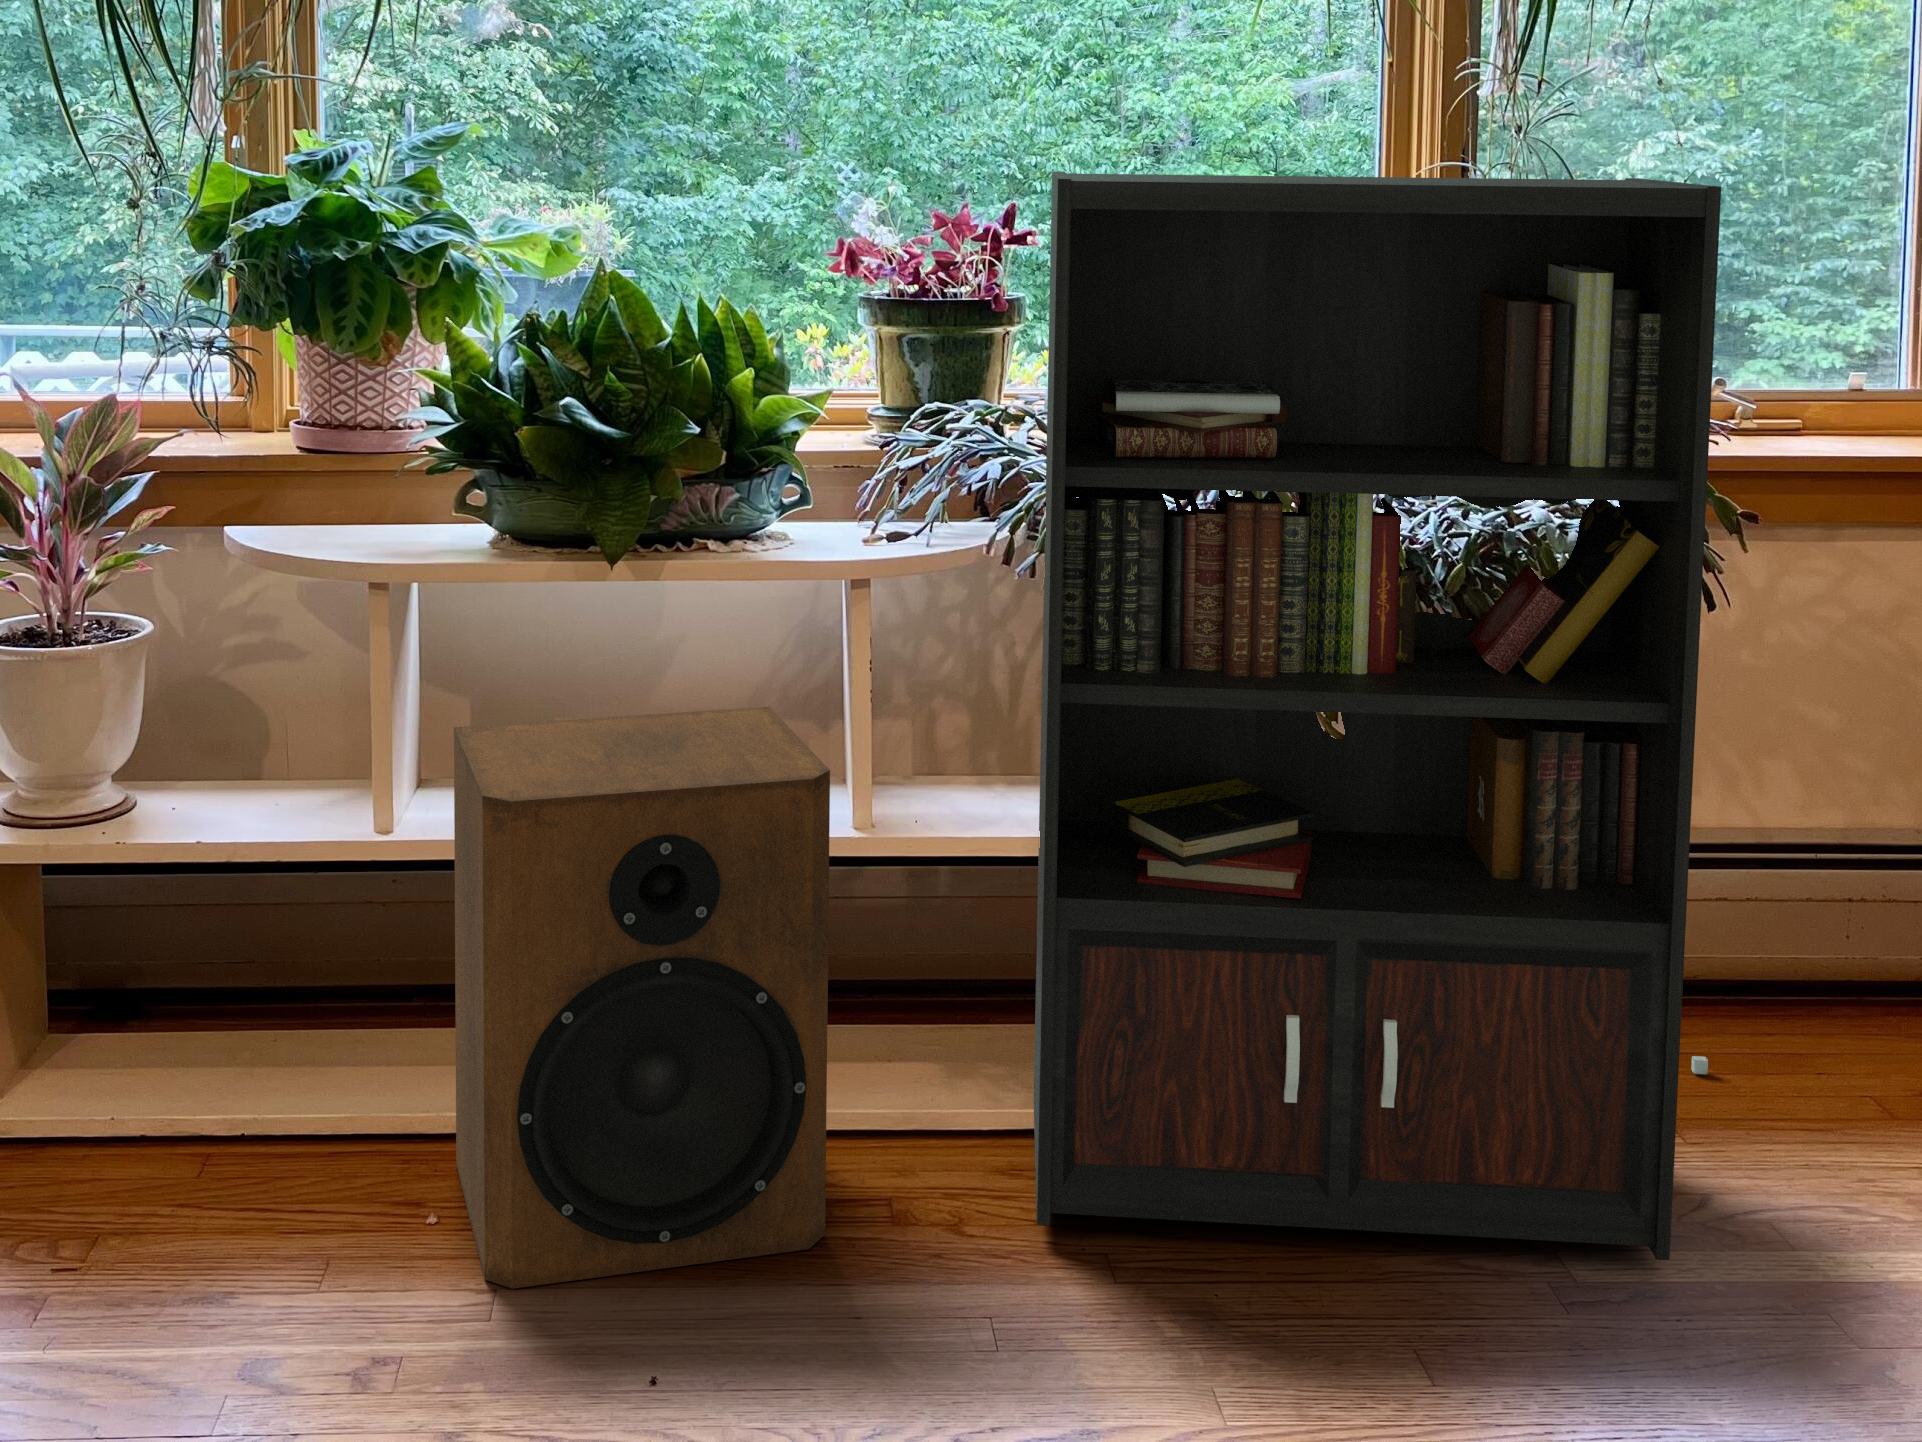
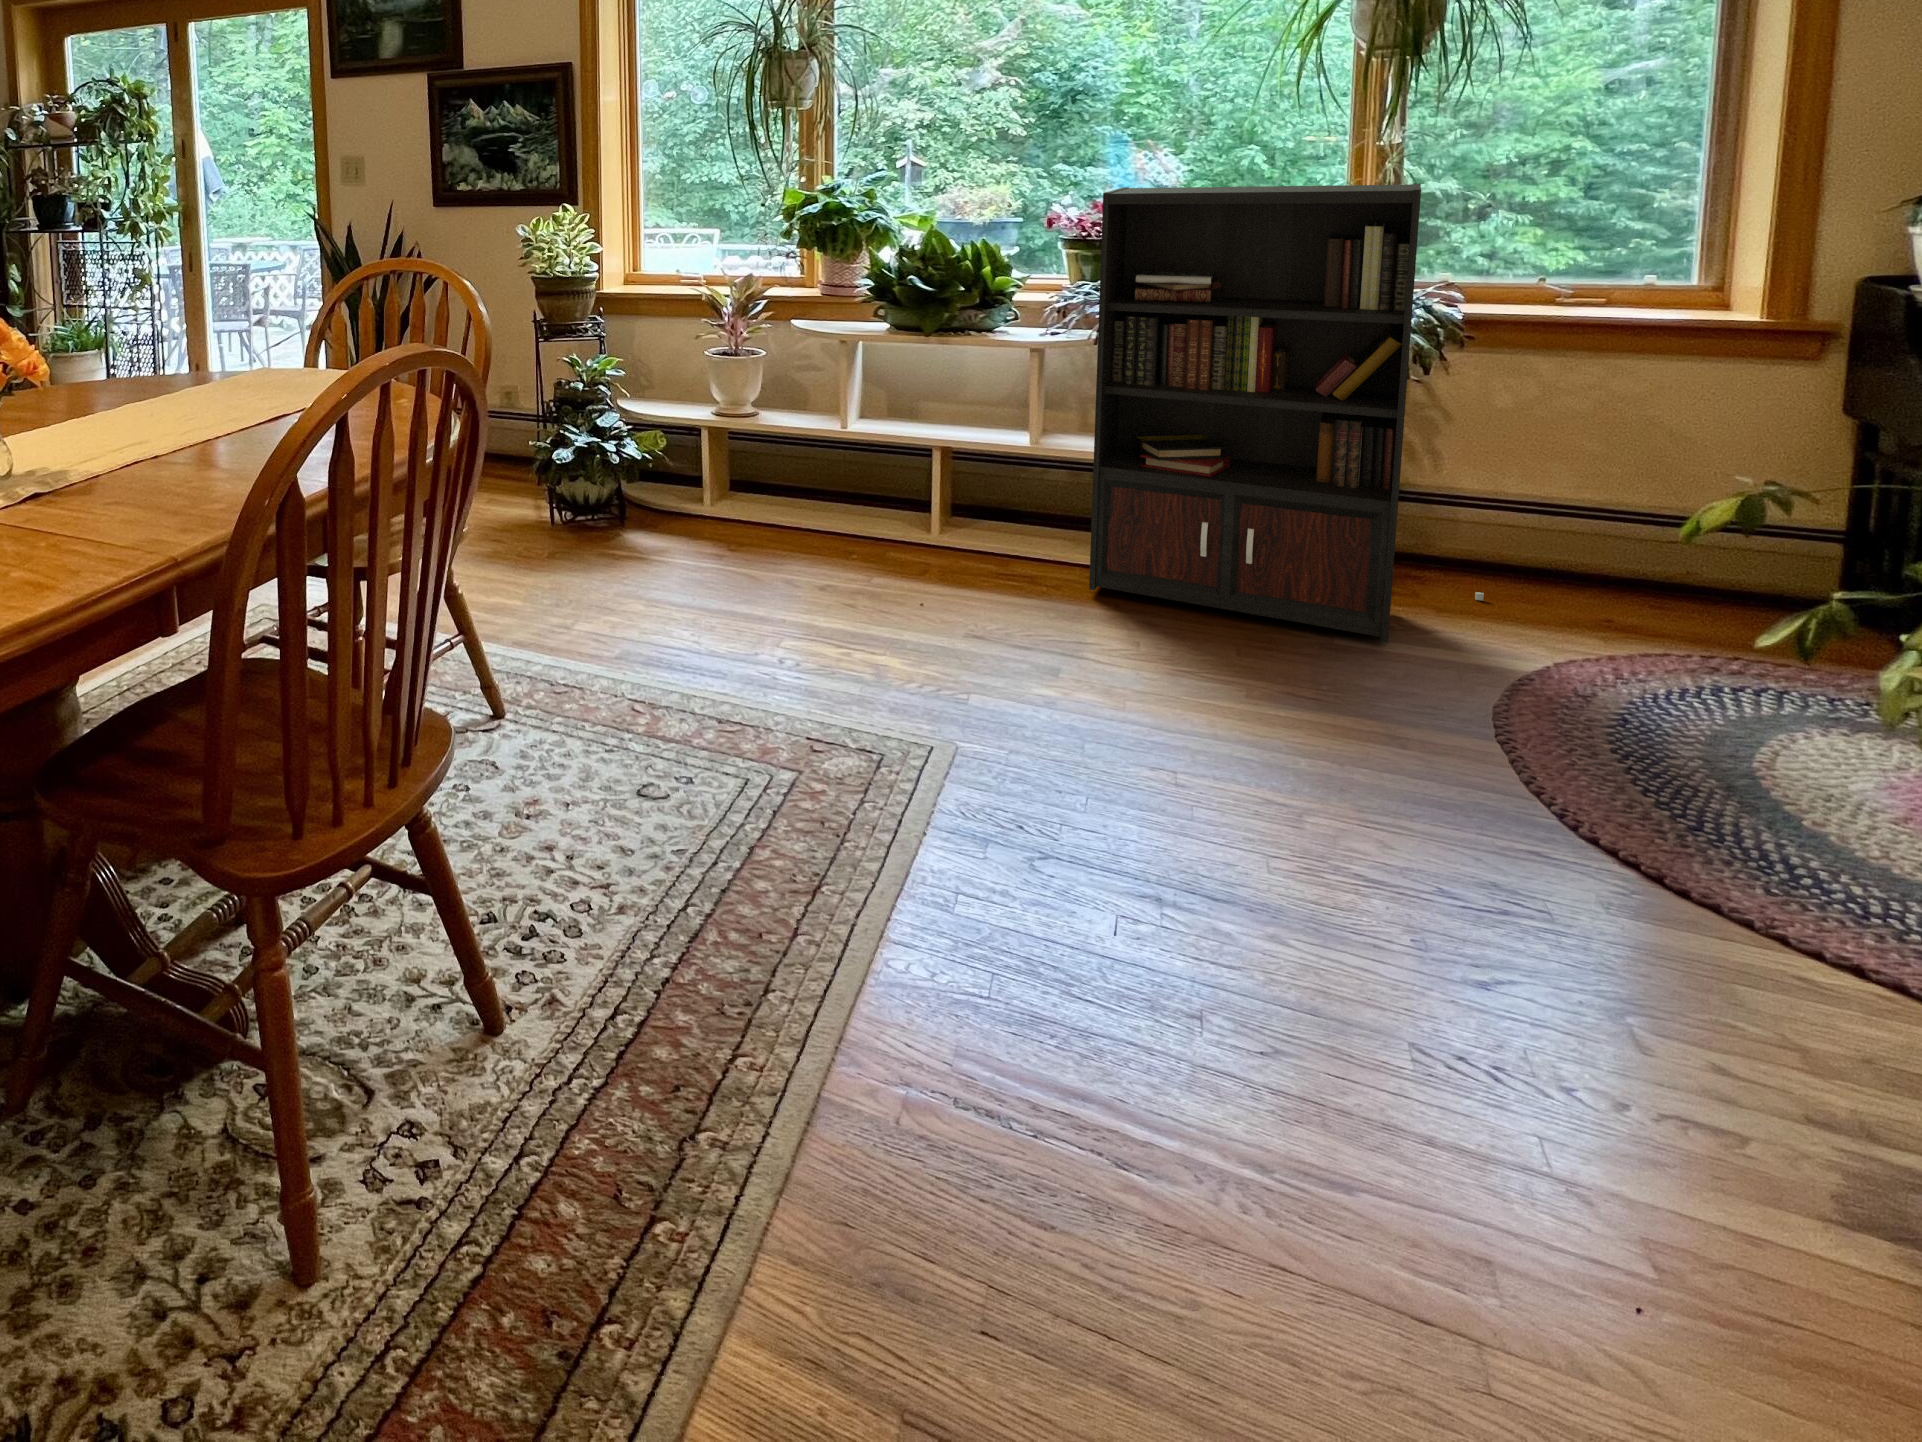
speaker: present [454,707,830,1289] -> none [866,390,1005,583]

